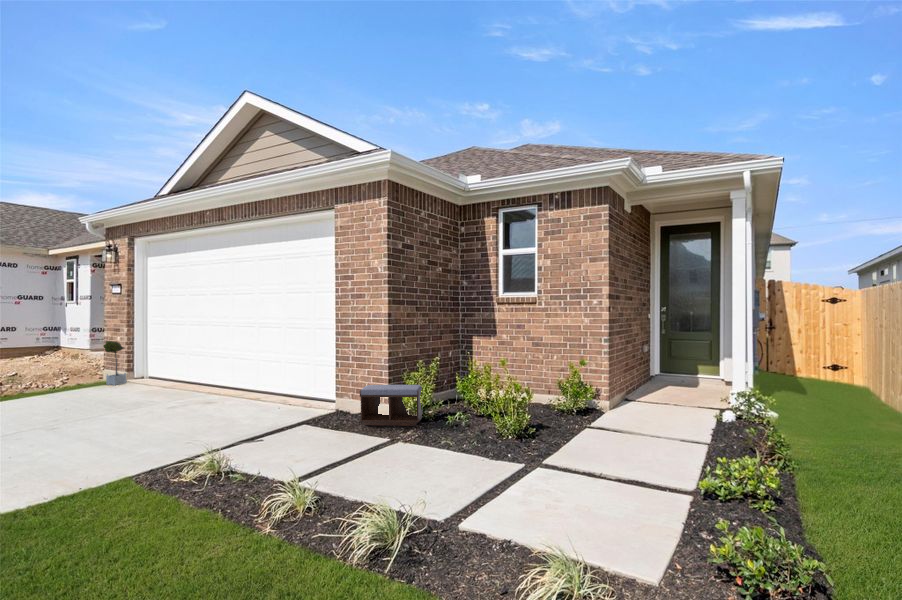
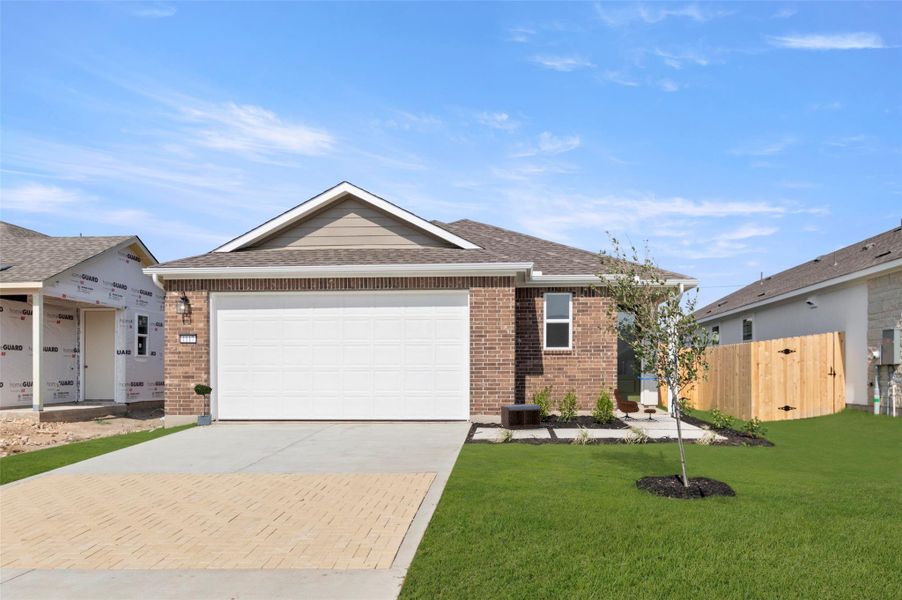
lounge chair: none [593,361,667,427] -> present [614,389,657,421]

